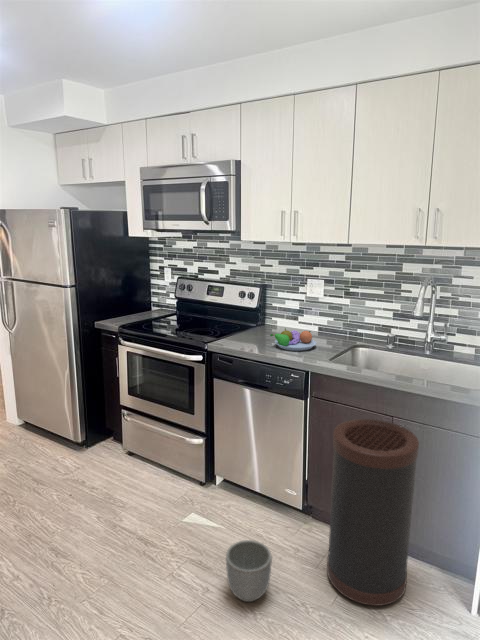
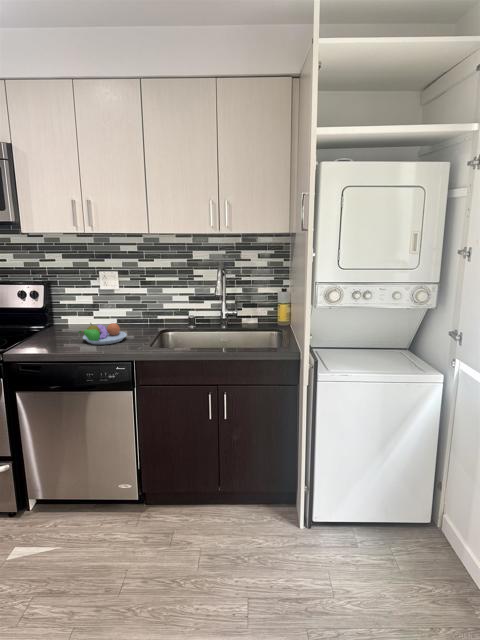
trash can: present [327,419,419,606] -> none [175,391,250,558]
planter: present [226,540,272,602] -> none [90,541,139,606]

